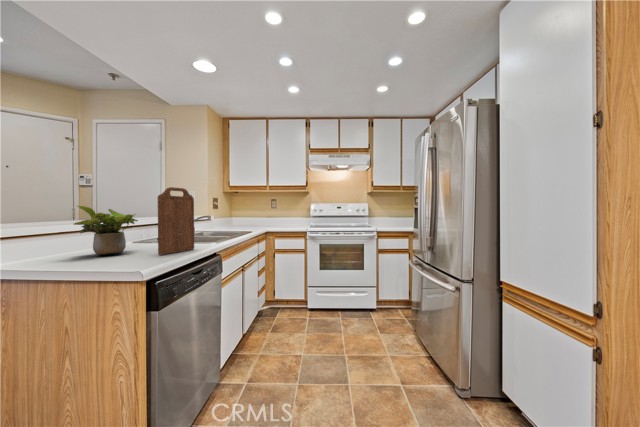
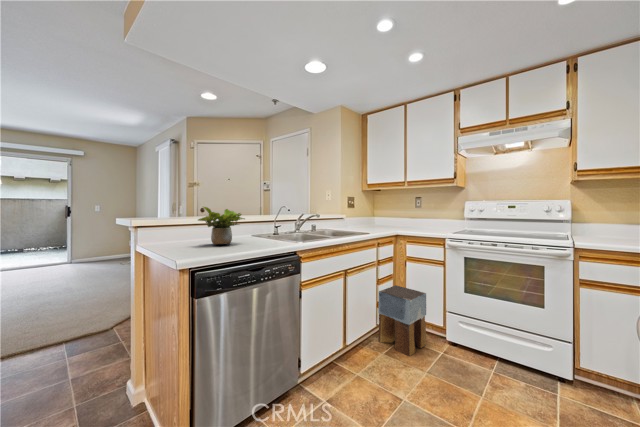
cutting board: present [158,187,194,255] -> none [241,189,276,250]
stool: none [261,274,296,327] -> present [378,285,426,356]

